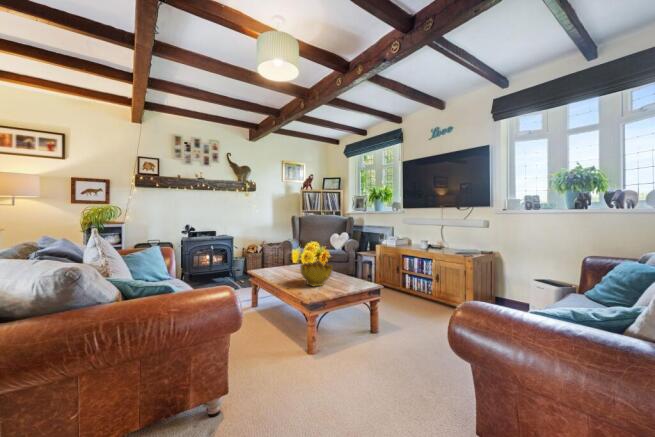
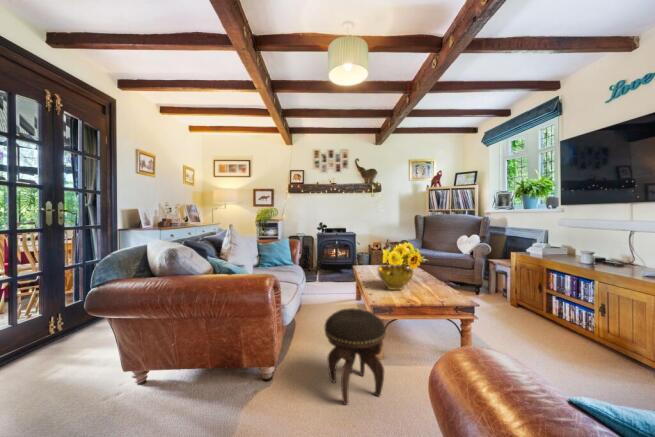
footstool: none [289,307,348,400] -> present [324,308,385,405]

